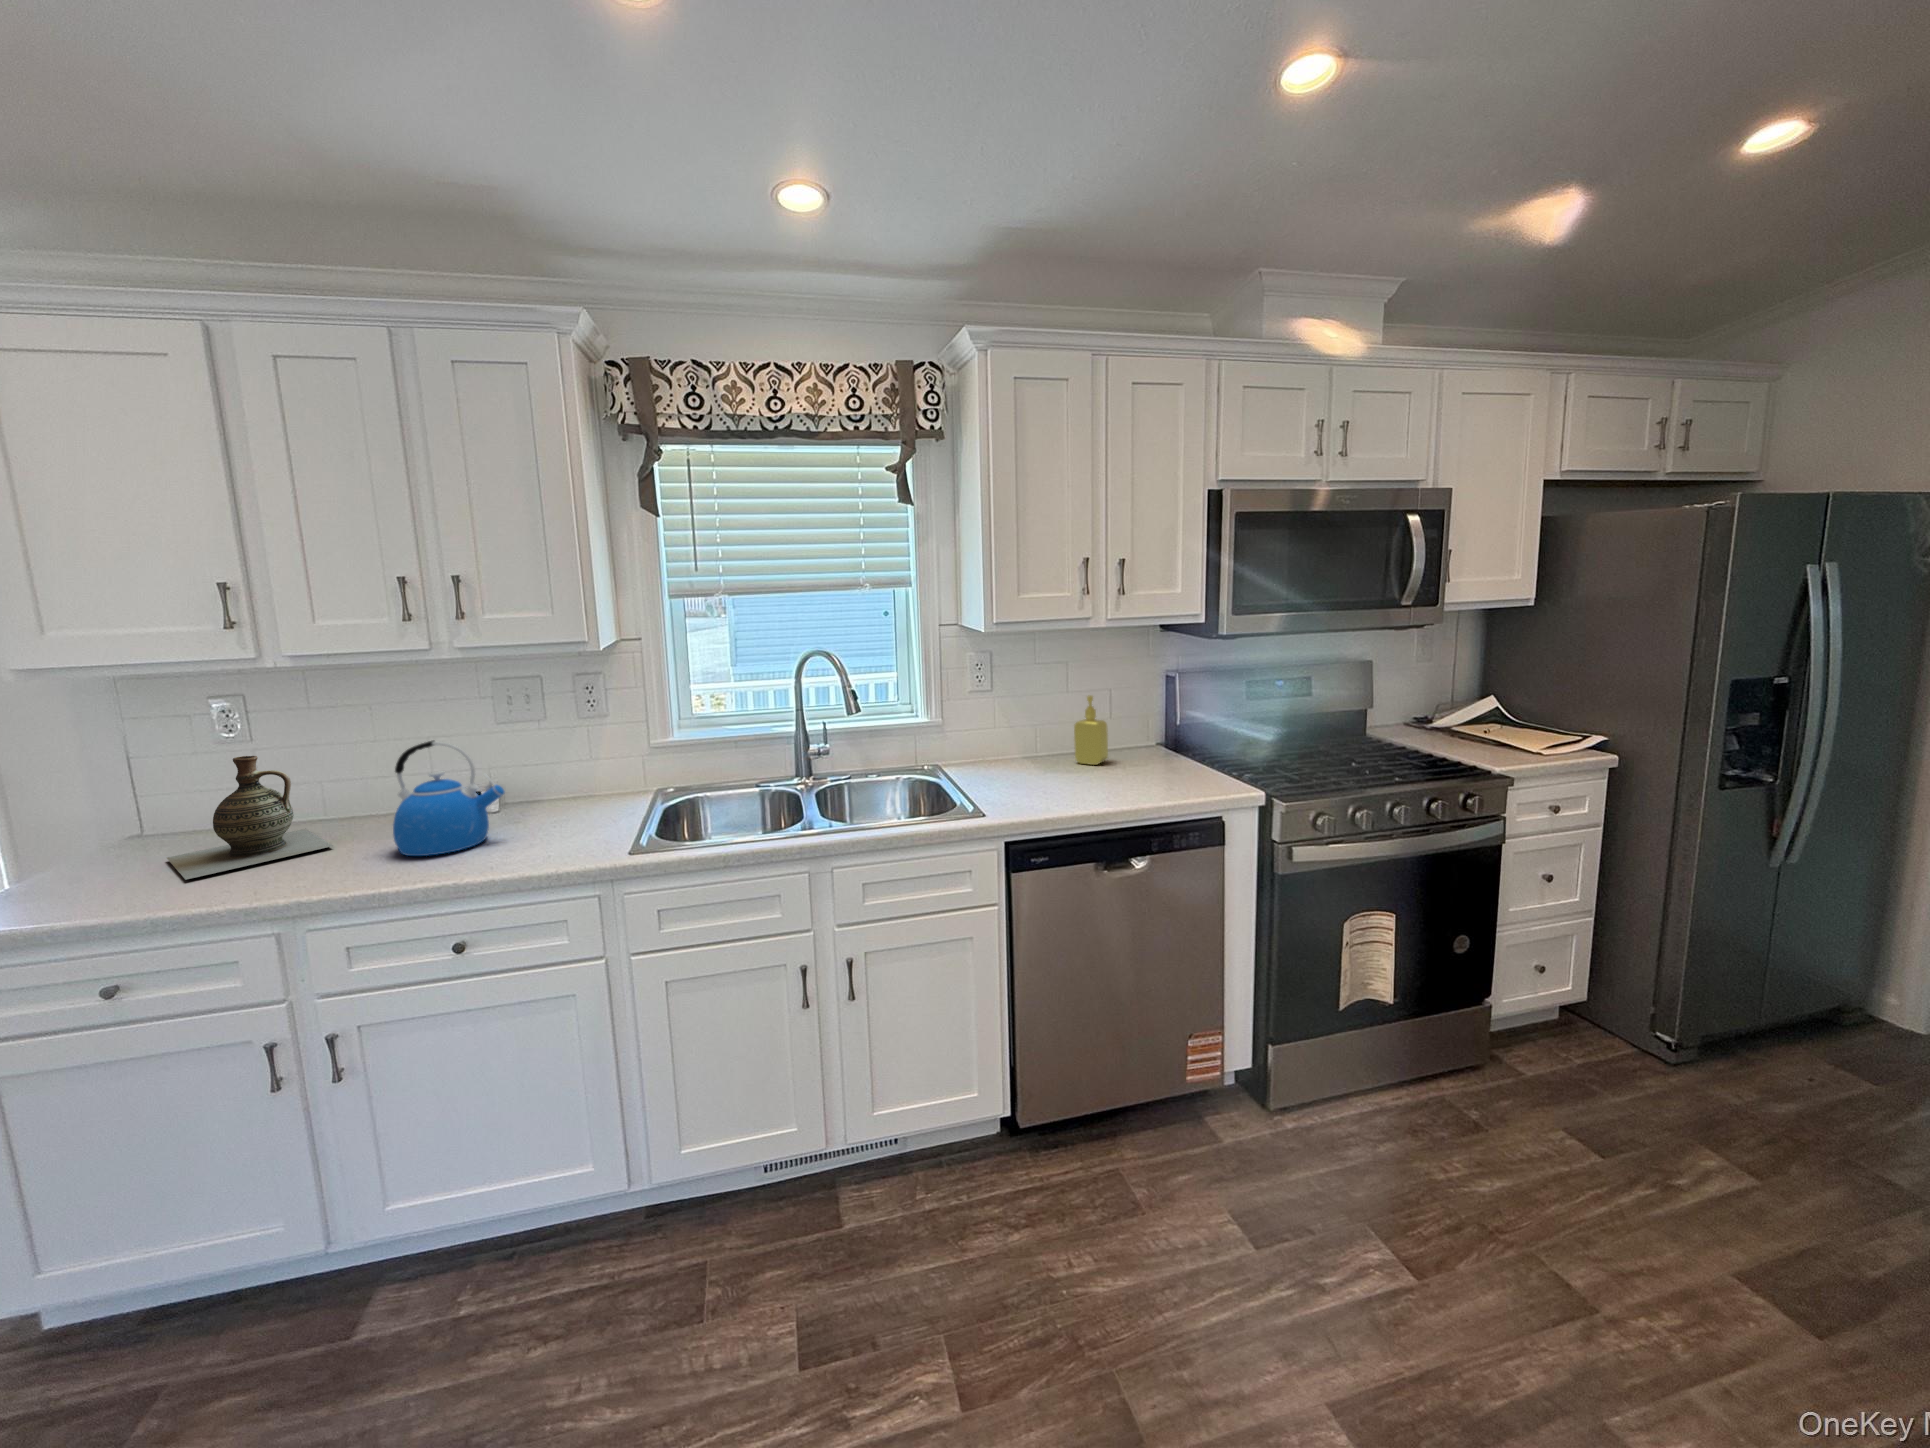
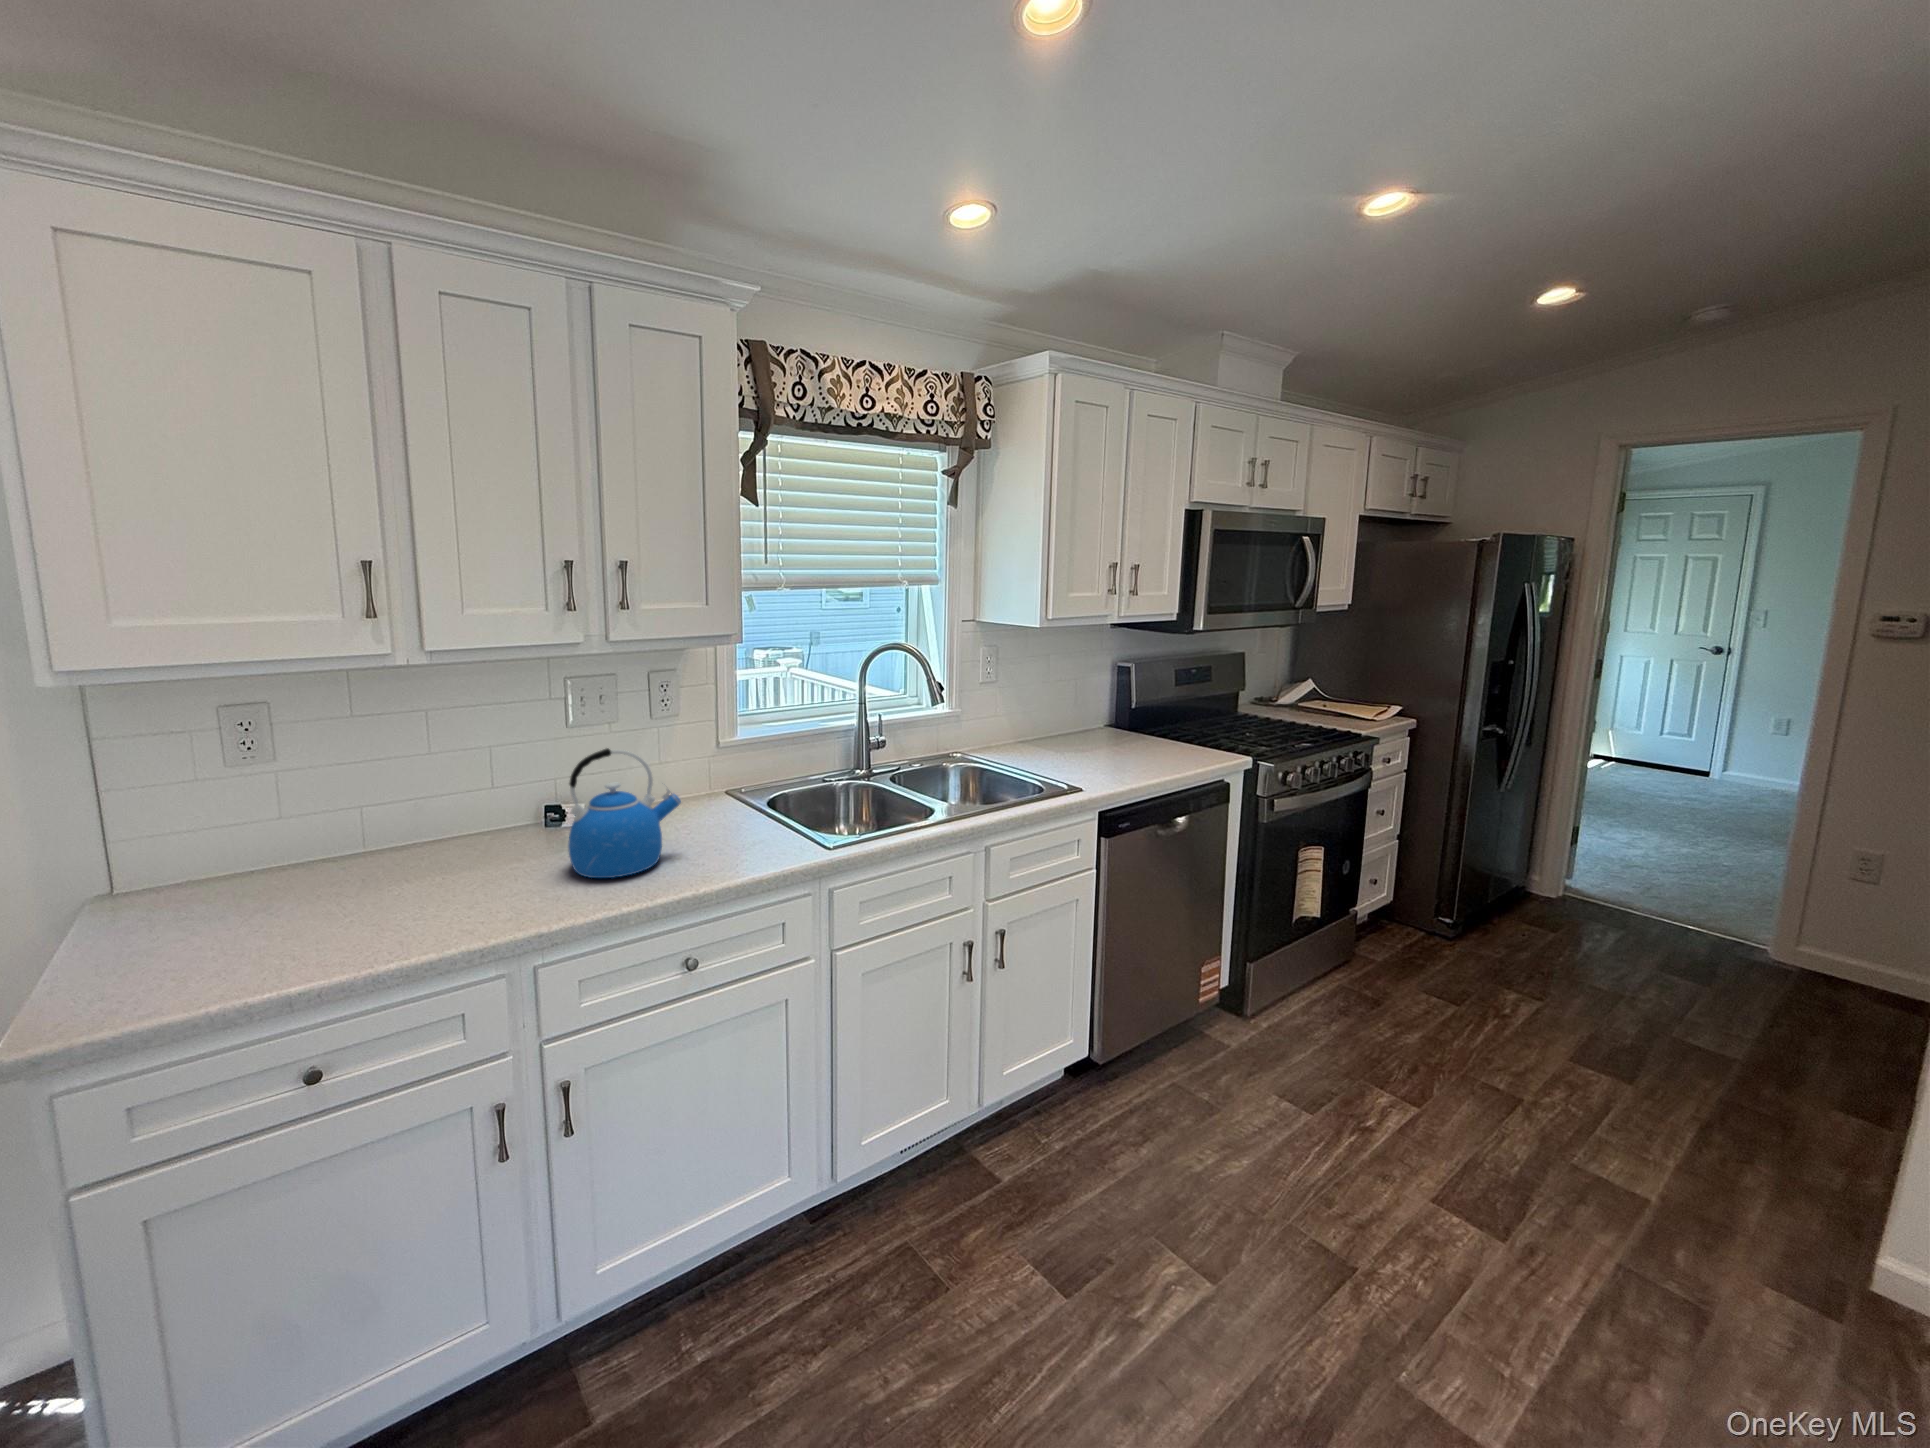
soap dispenser: present [1074,695,1108,765] -> none [1072,684,1099,745]
ceramic jug: present [167,756,333,880] -> none [262,778,479,933]

